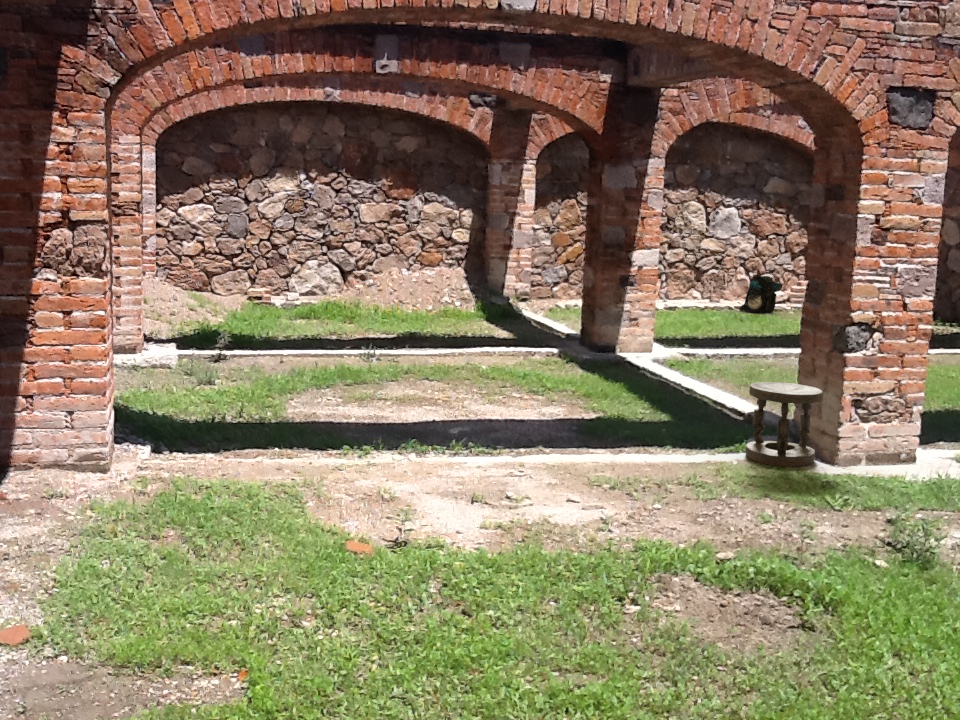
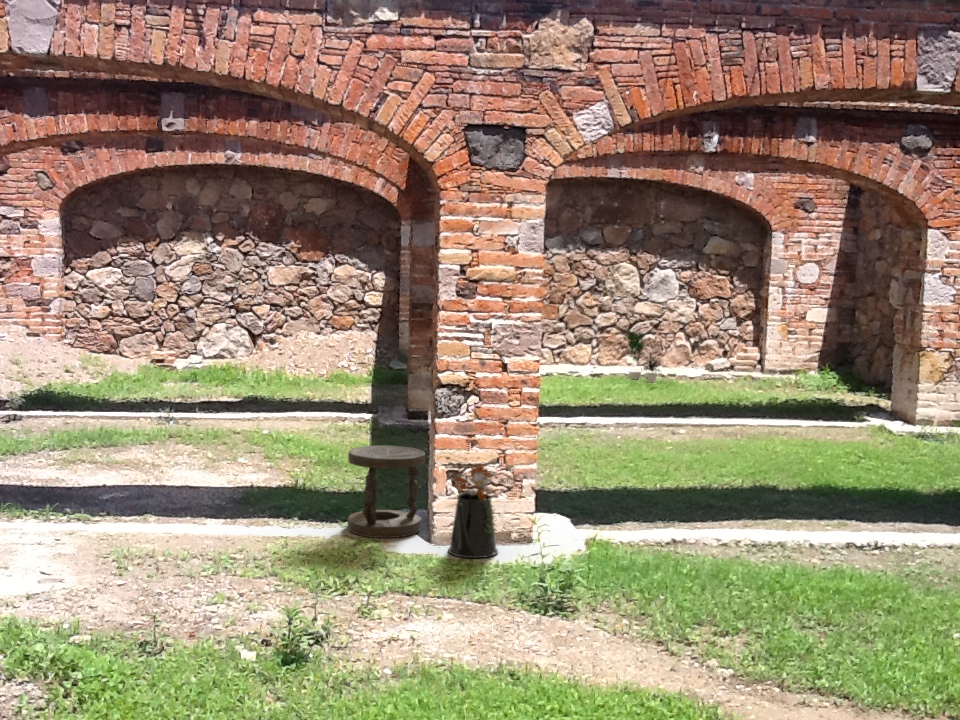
potted plant: none [693,262,732,314] -> present [625,331,660,383]
backpack: present [739,275,780,313] -> none [680,340,723,382]
watering can: none [868,397,920,482] -> present [448,465,498,558]

